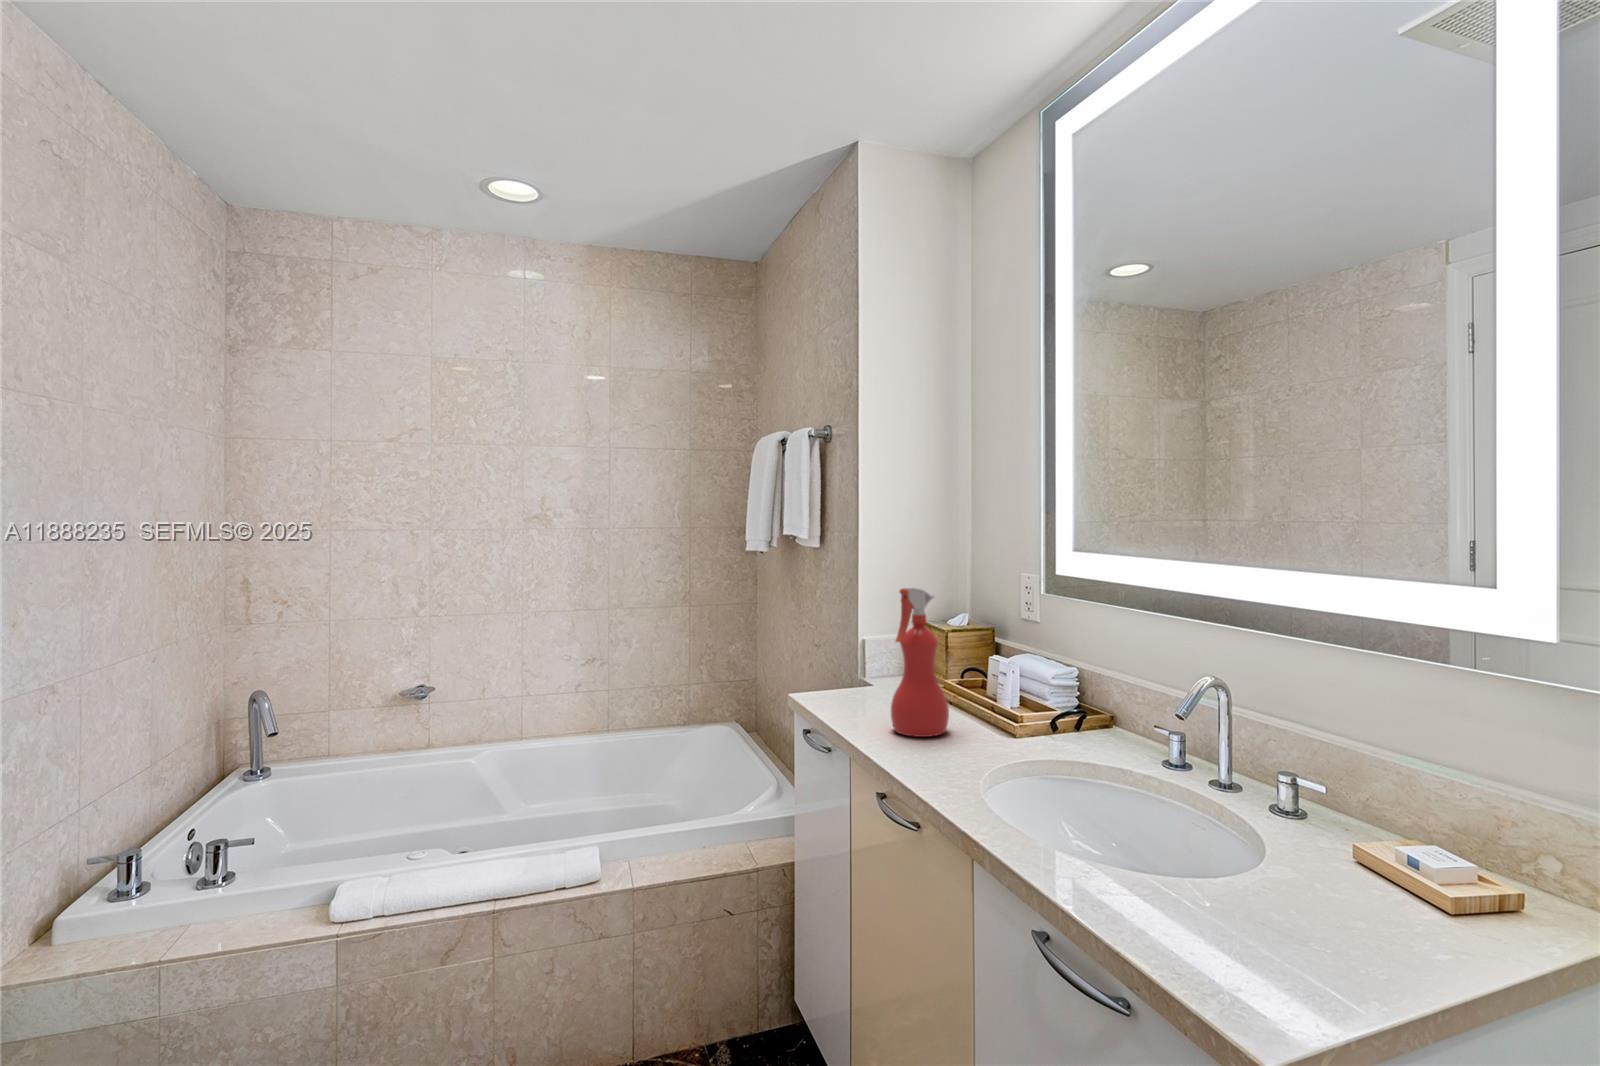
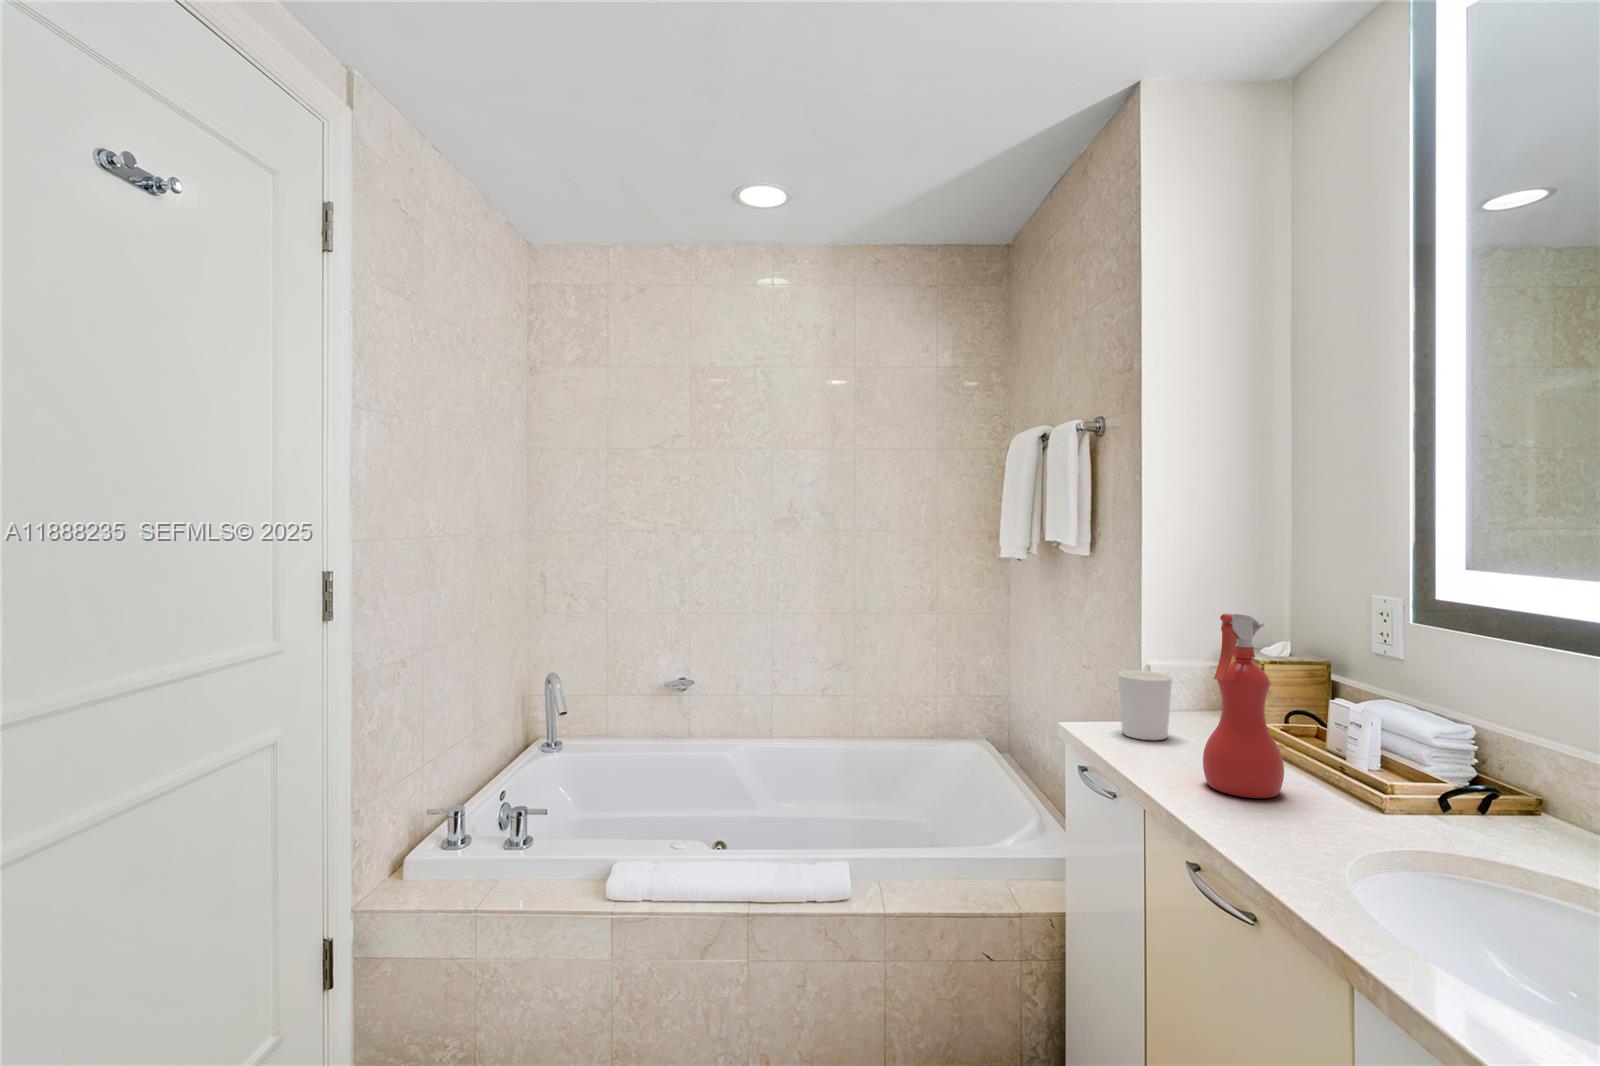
candle holder: none [832,643,874,702] -> present [1119,670,1172,740]

